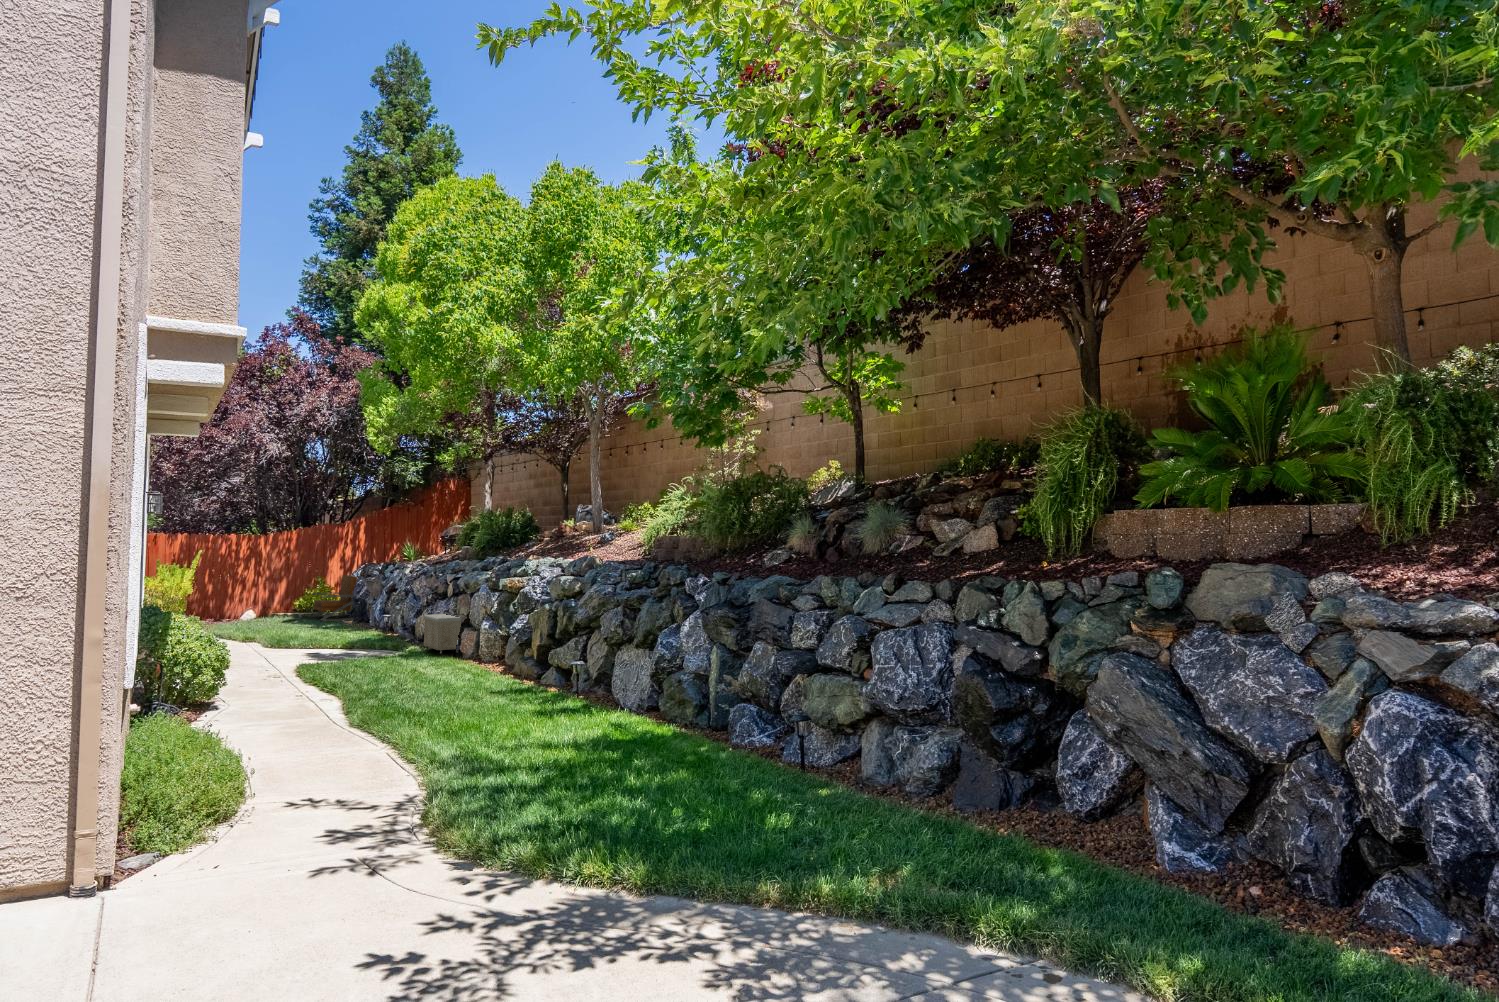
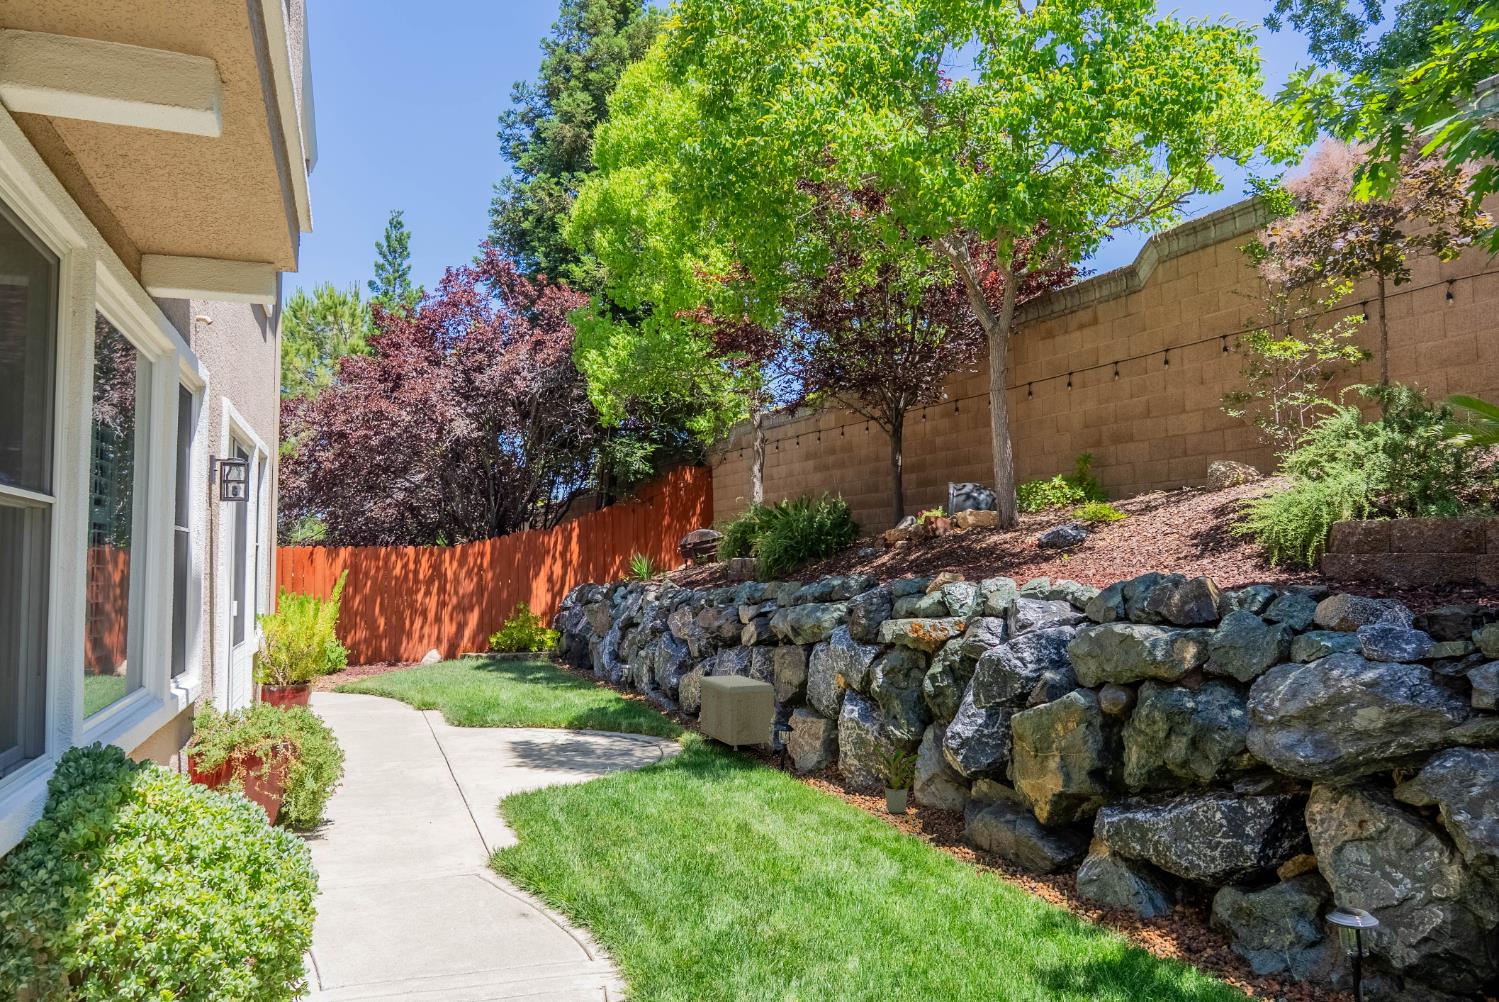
lounge chair: present [312,575,358,621] -> none [512,602,585,672]
potted plant: none [491,640,521,672] -> present [861,746,925,814]

